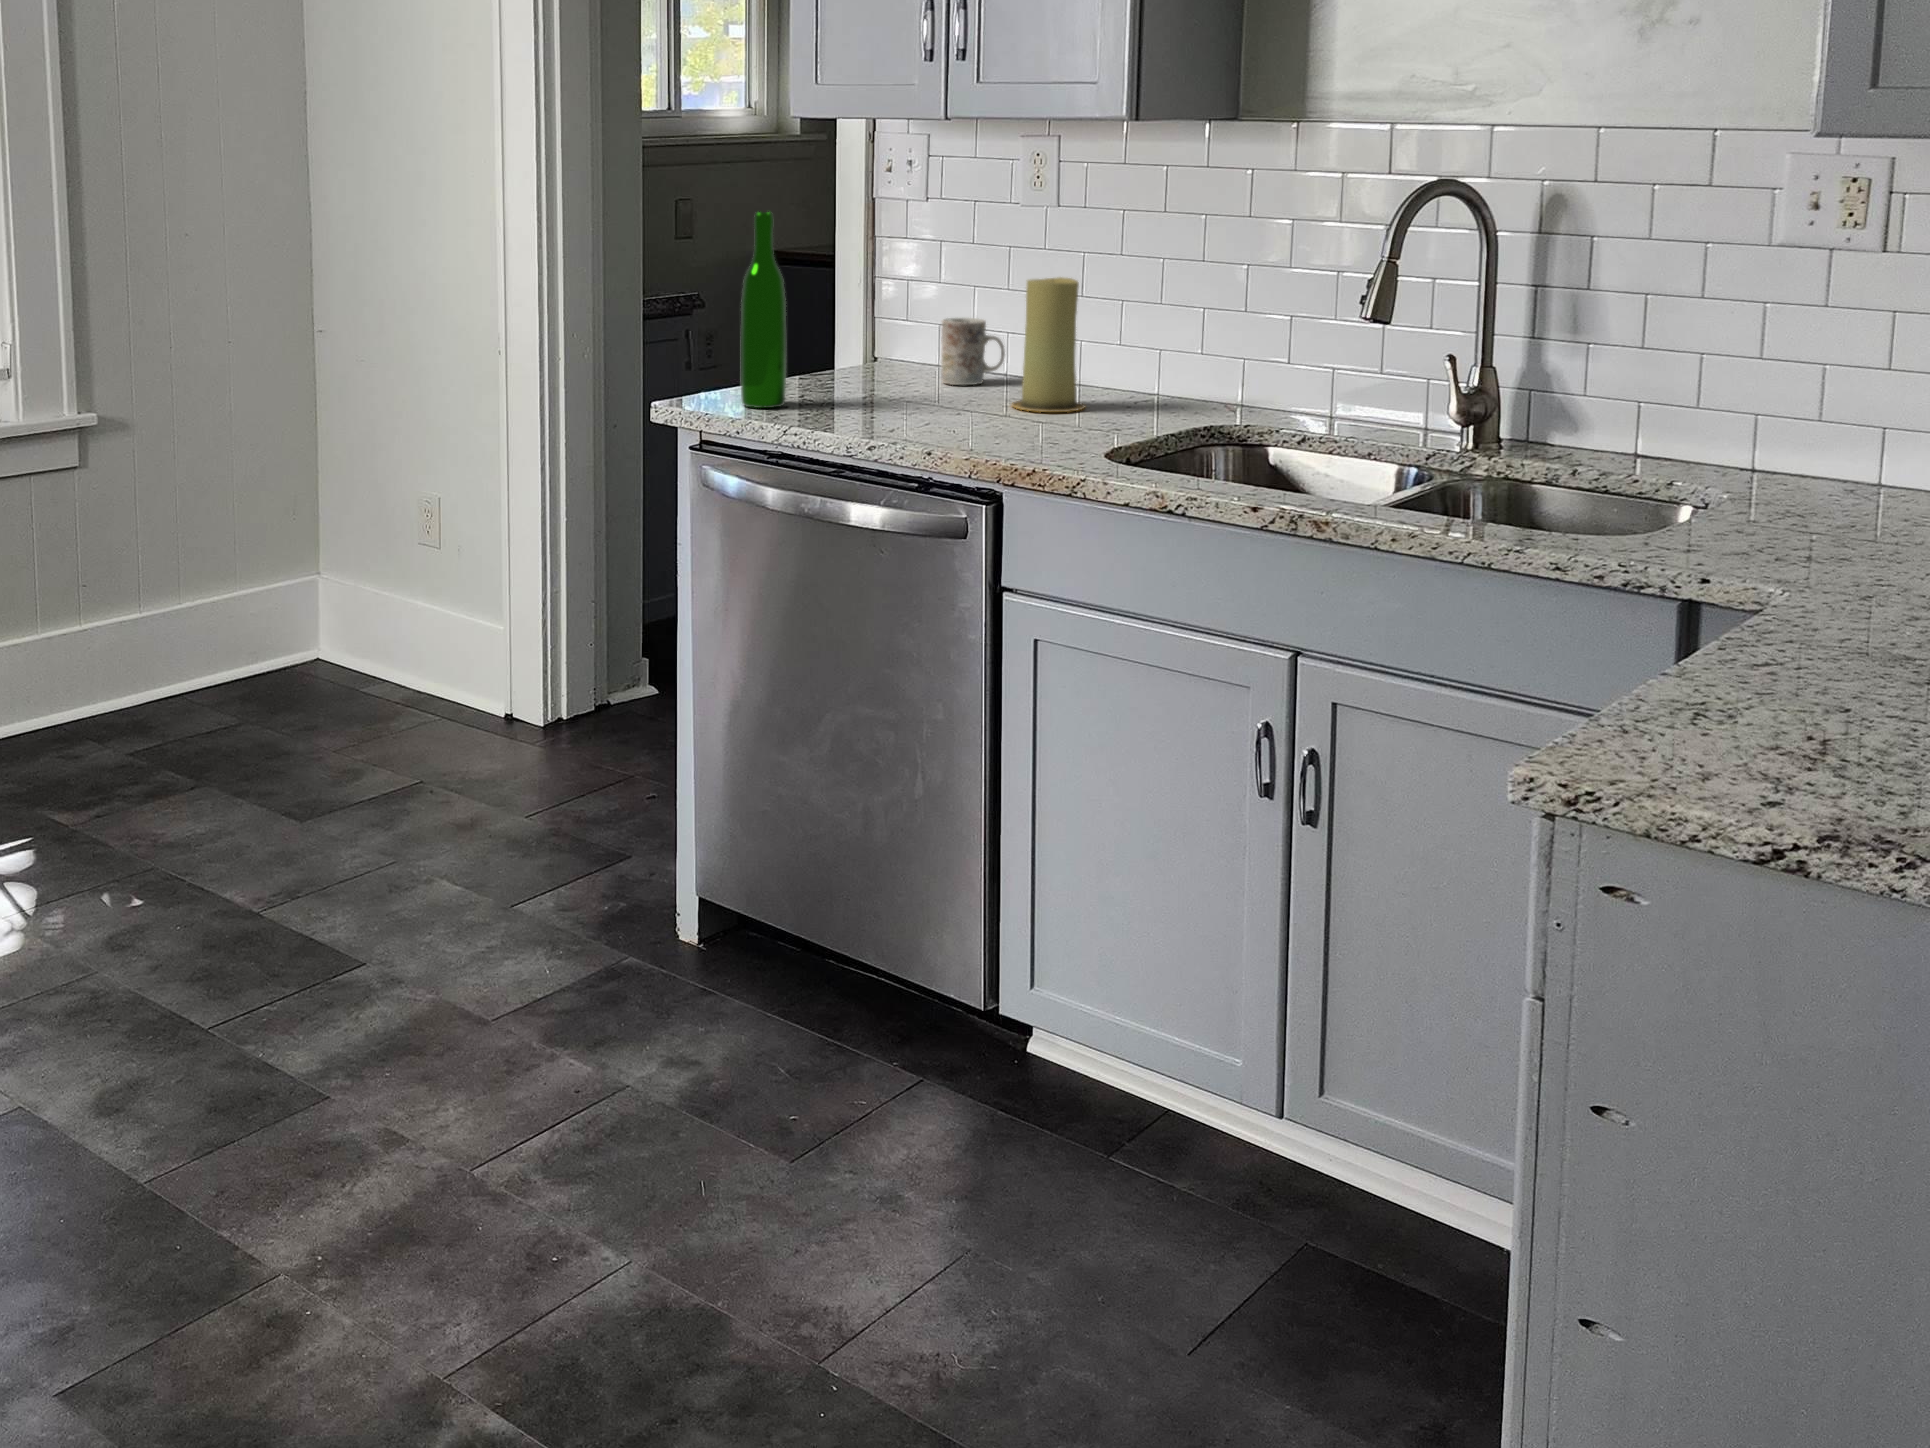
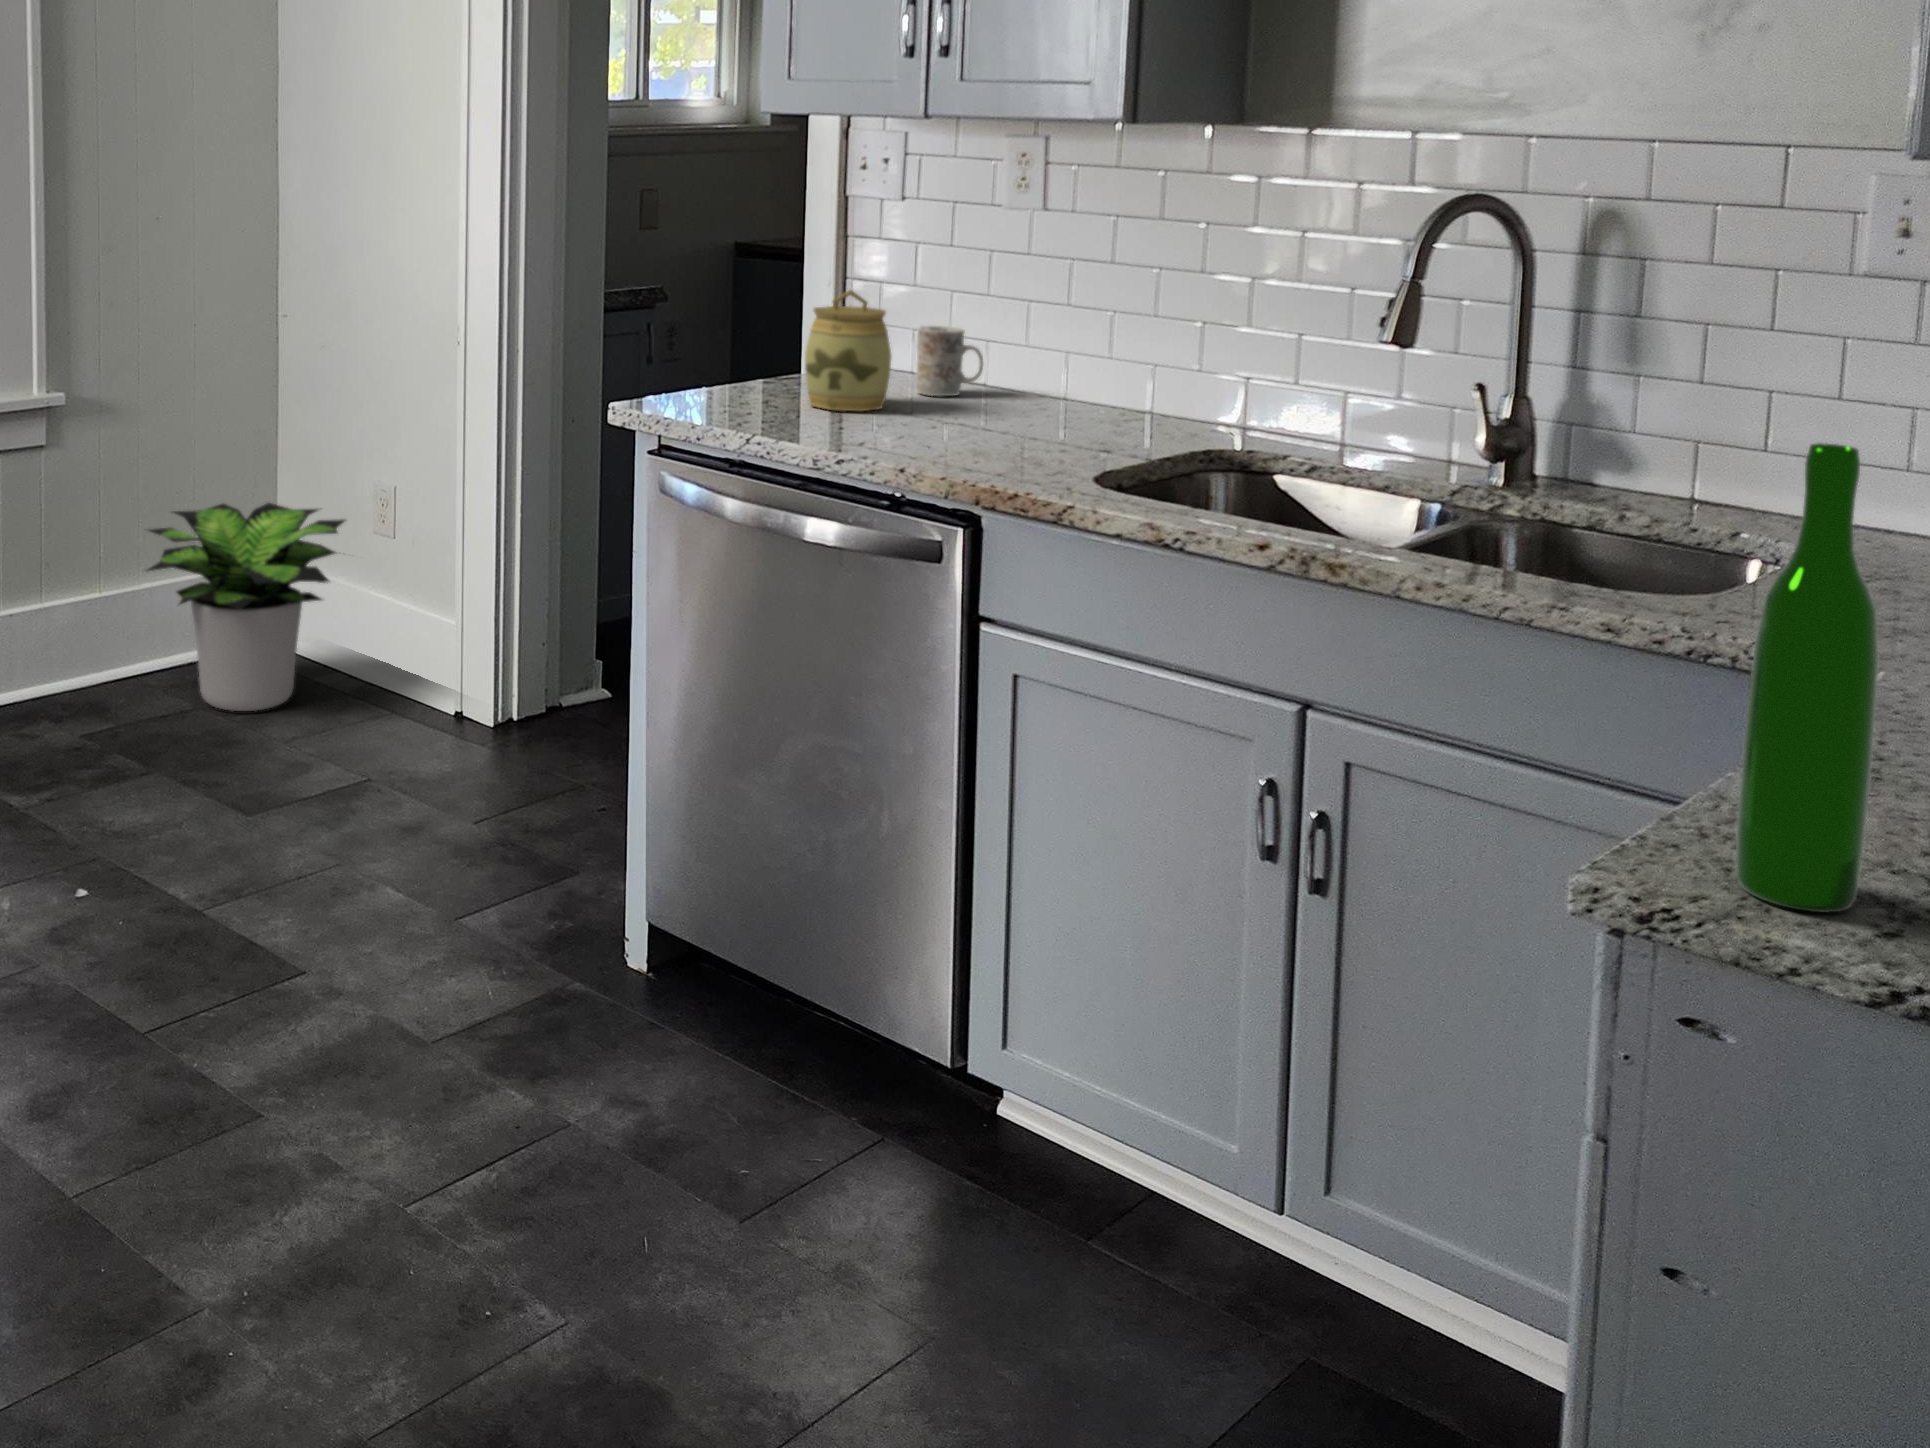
wine bottle: present [741,212,786,408] -> present [1735,443,1879,912]
candle: present [1012,277,1085,412] -> none [990,287,1069,429]
jar: none [834,284,917,401] -> present [805,290,891,411]
potted plant: none [176,516,406,725] -> present [147,503,347,711]

